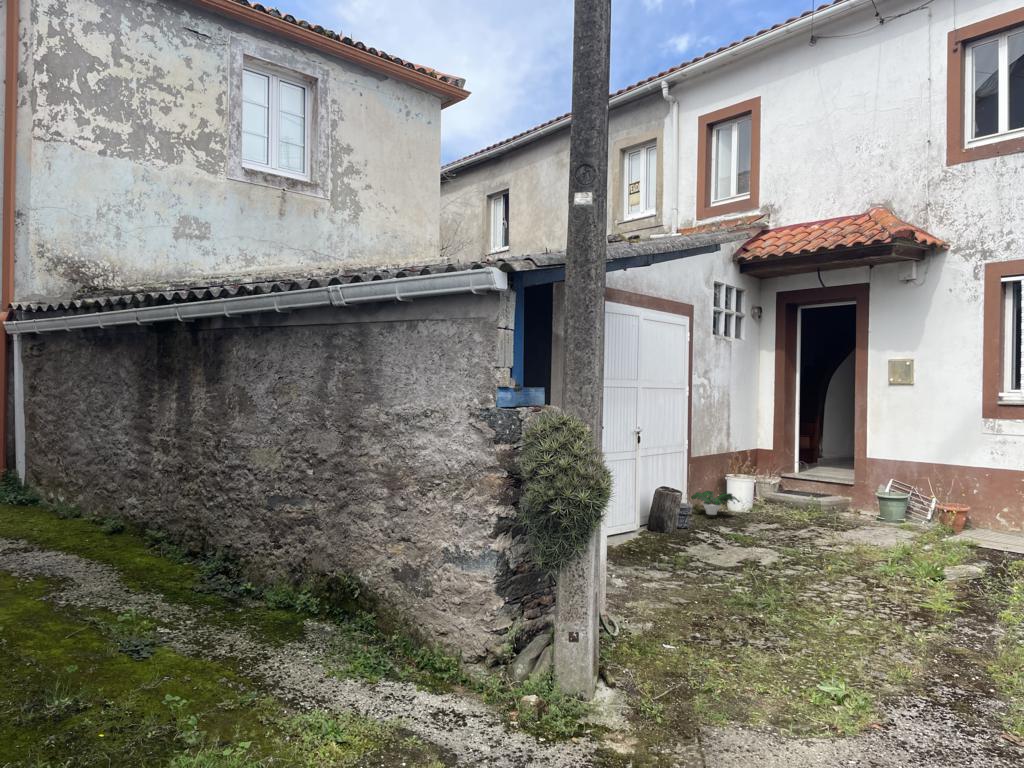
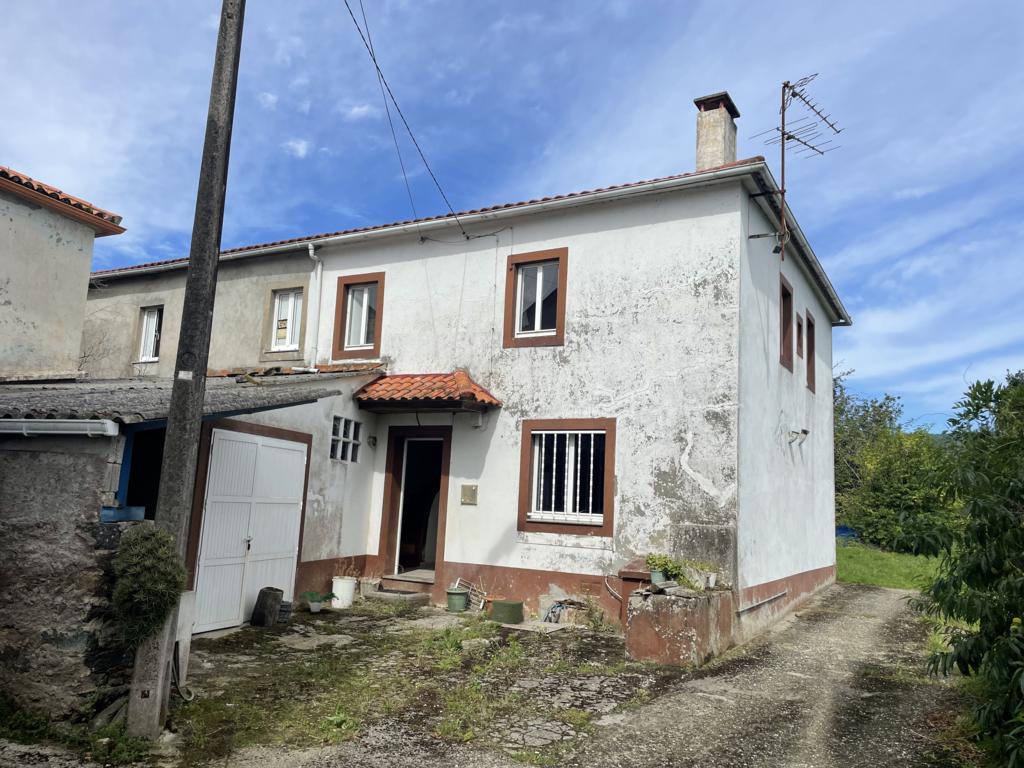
storage box: none [950,508,1005,544] -> present [491,599,525,624]

